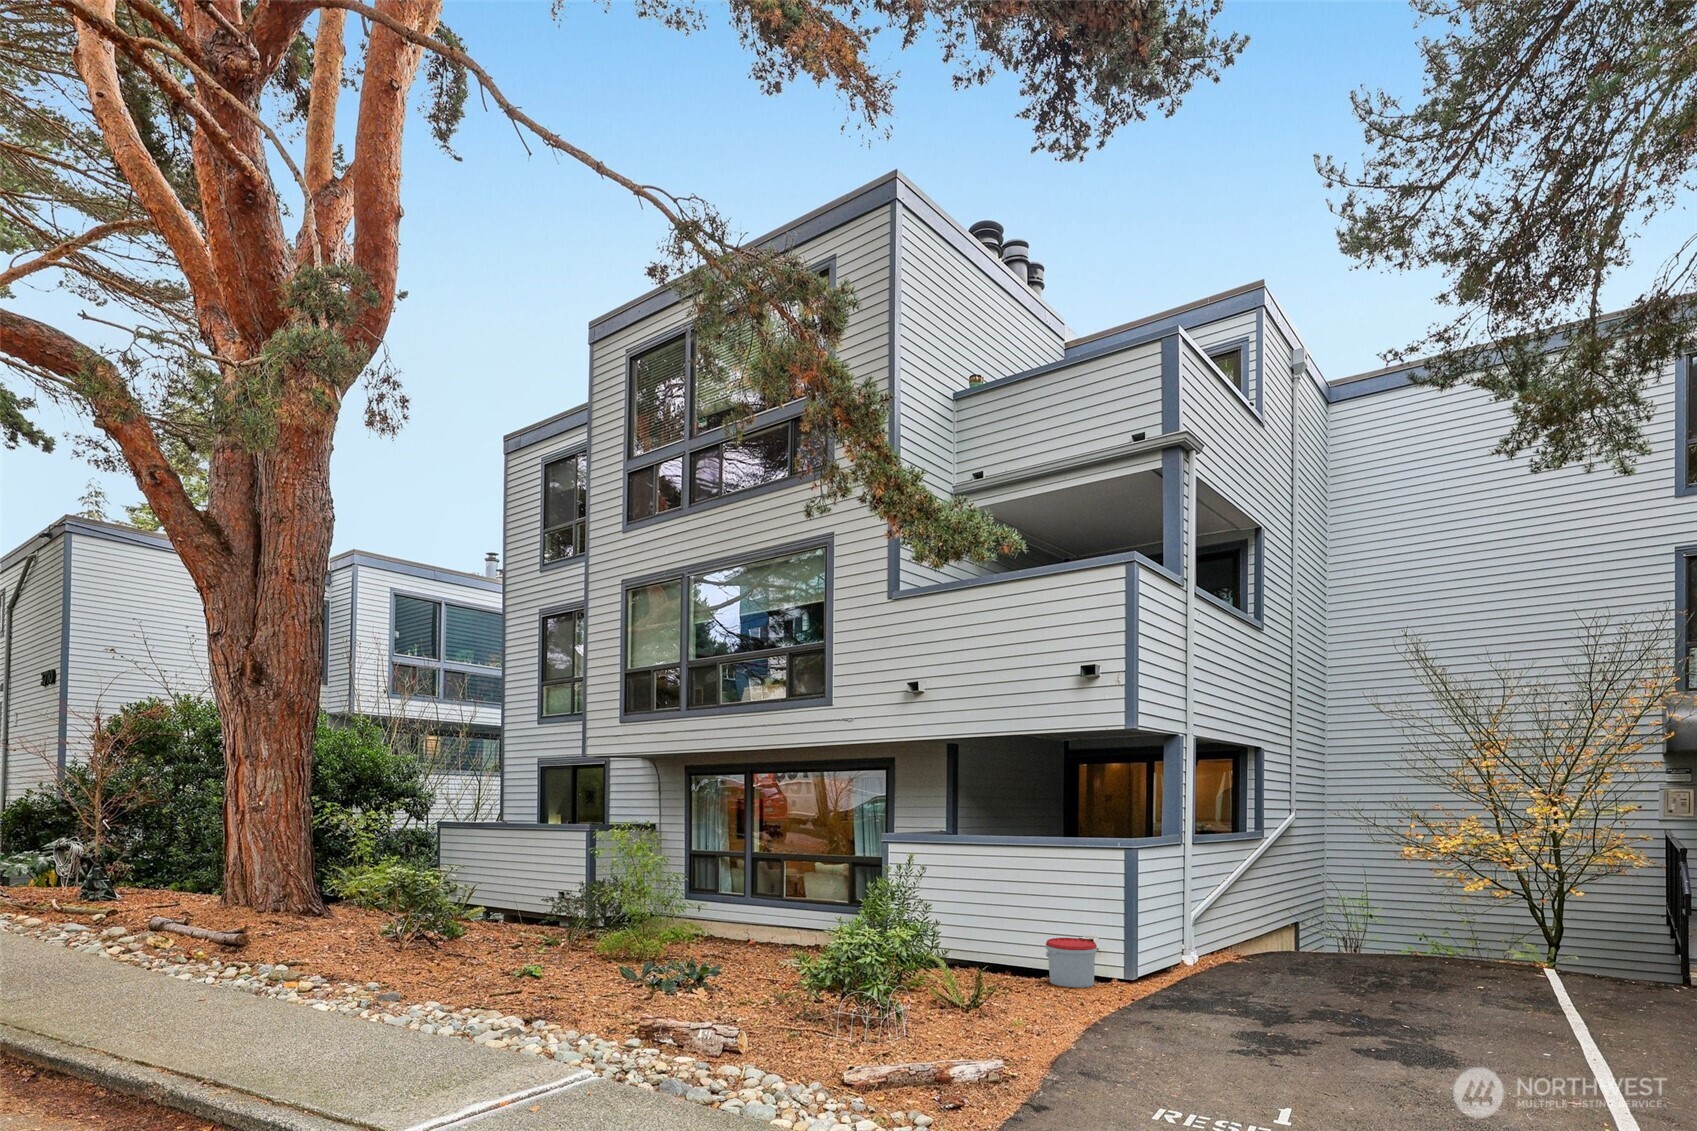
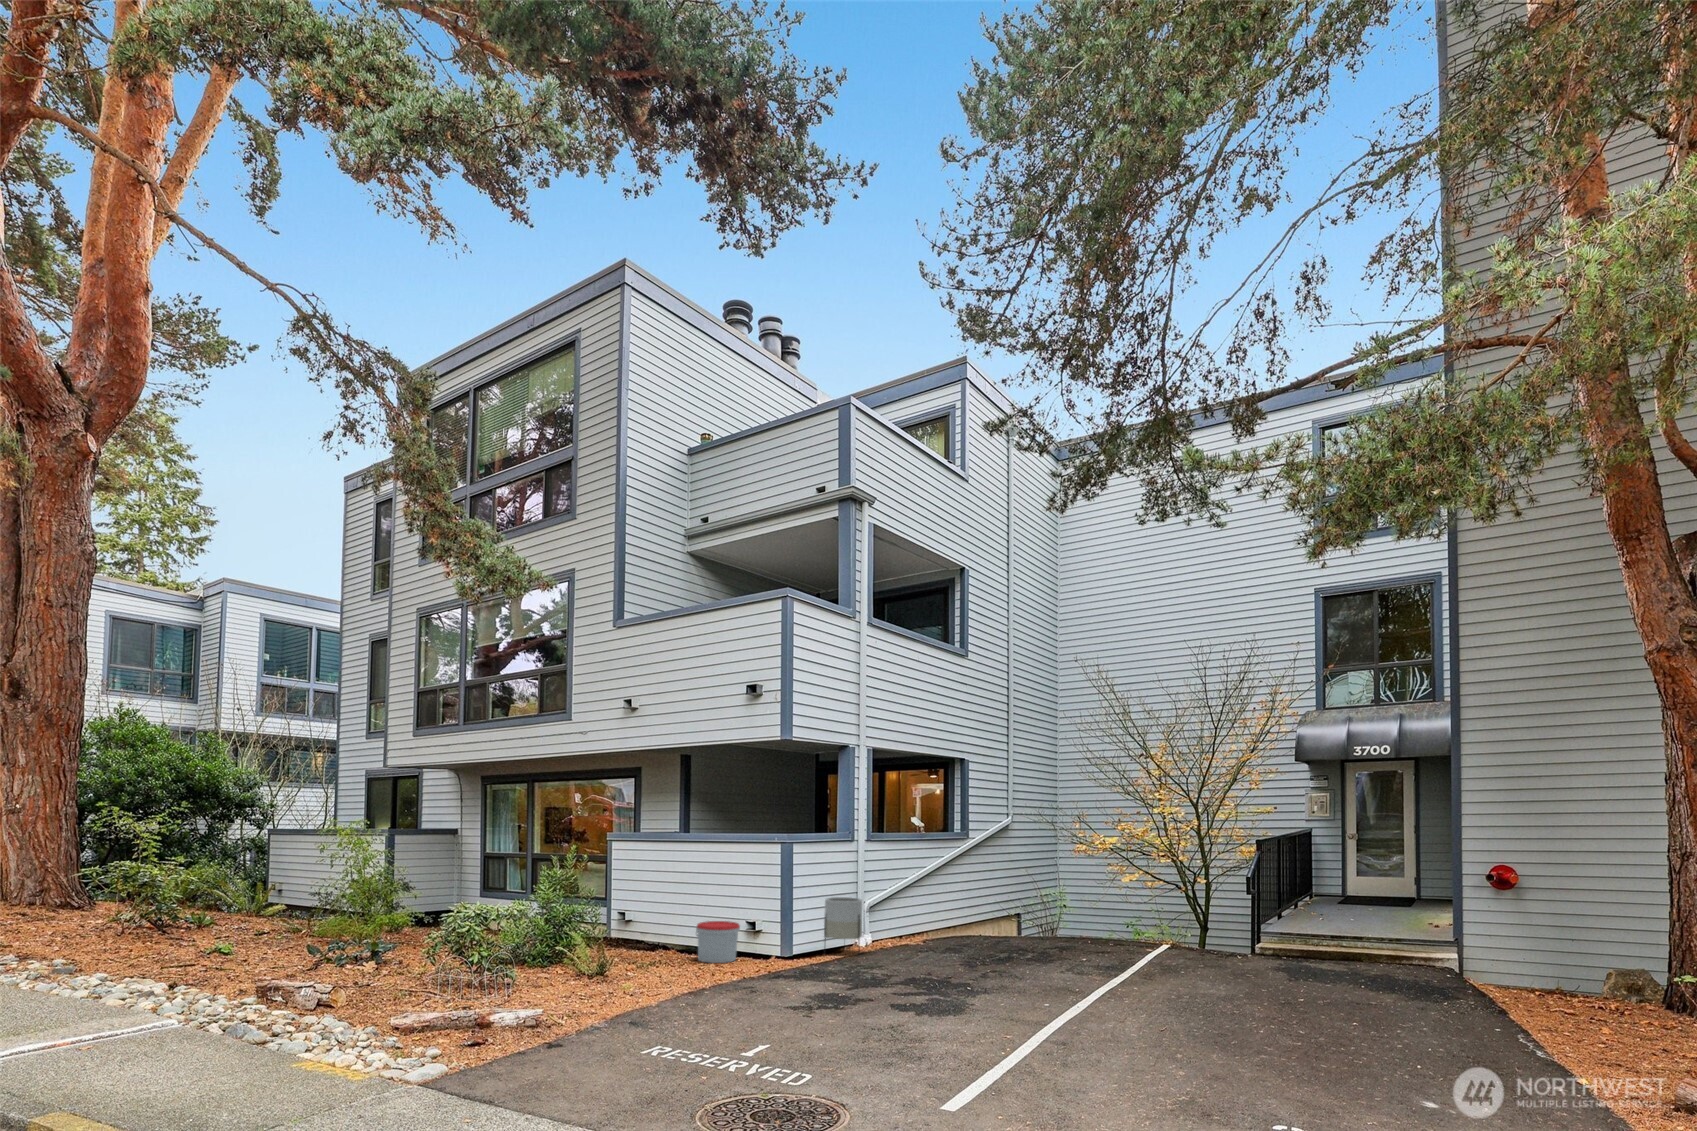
planter: none [1174,909,1222,977] -> present [824,897,862,947]

